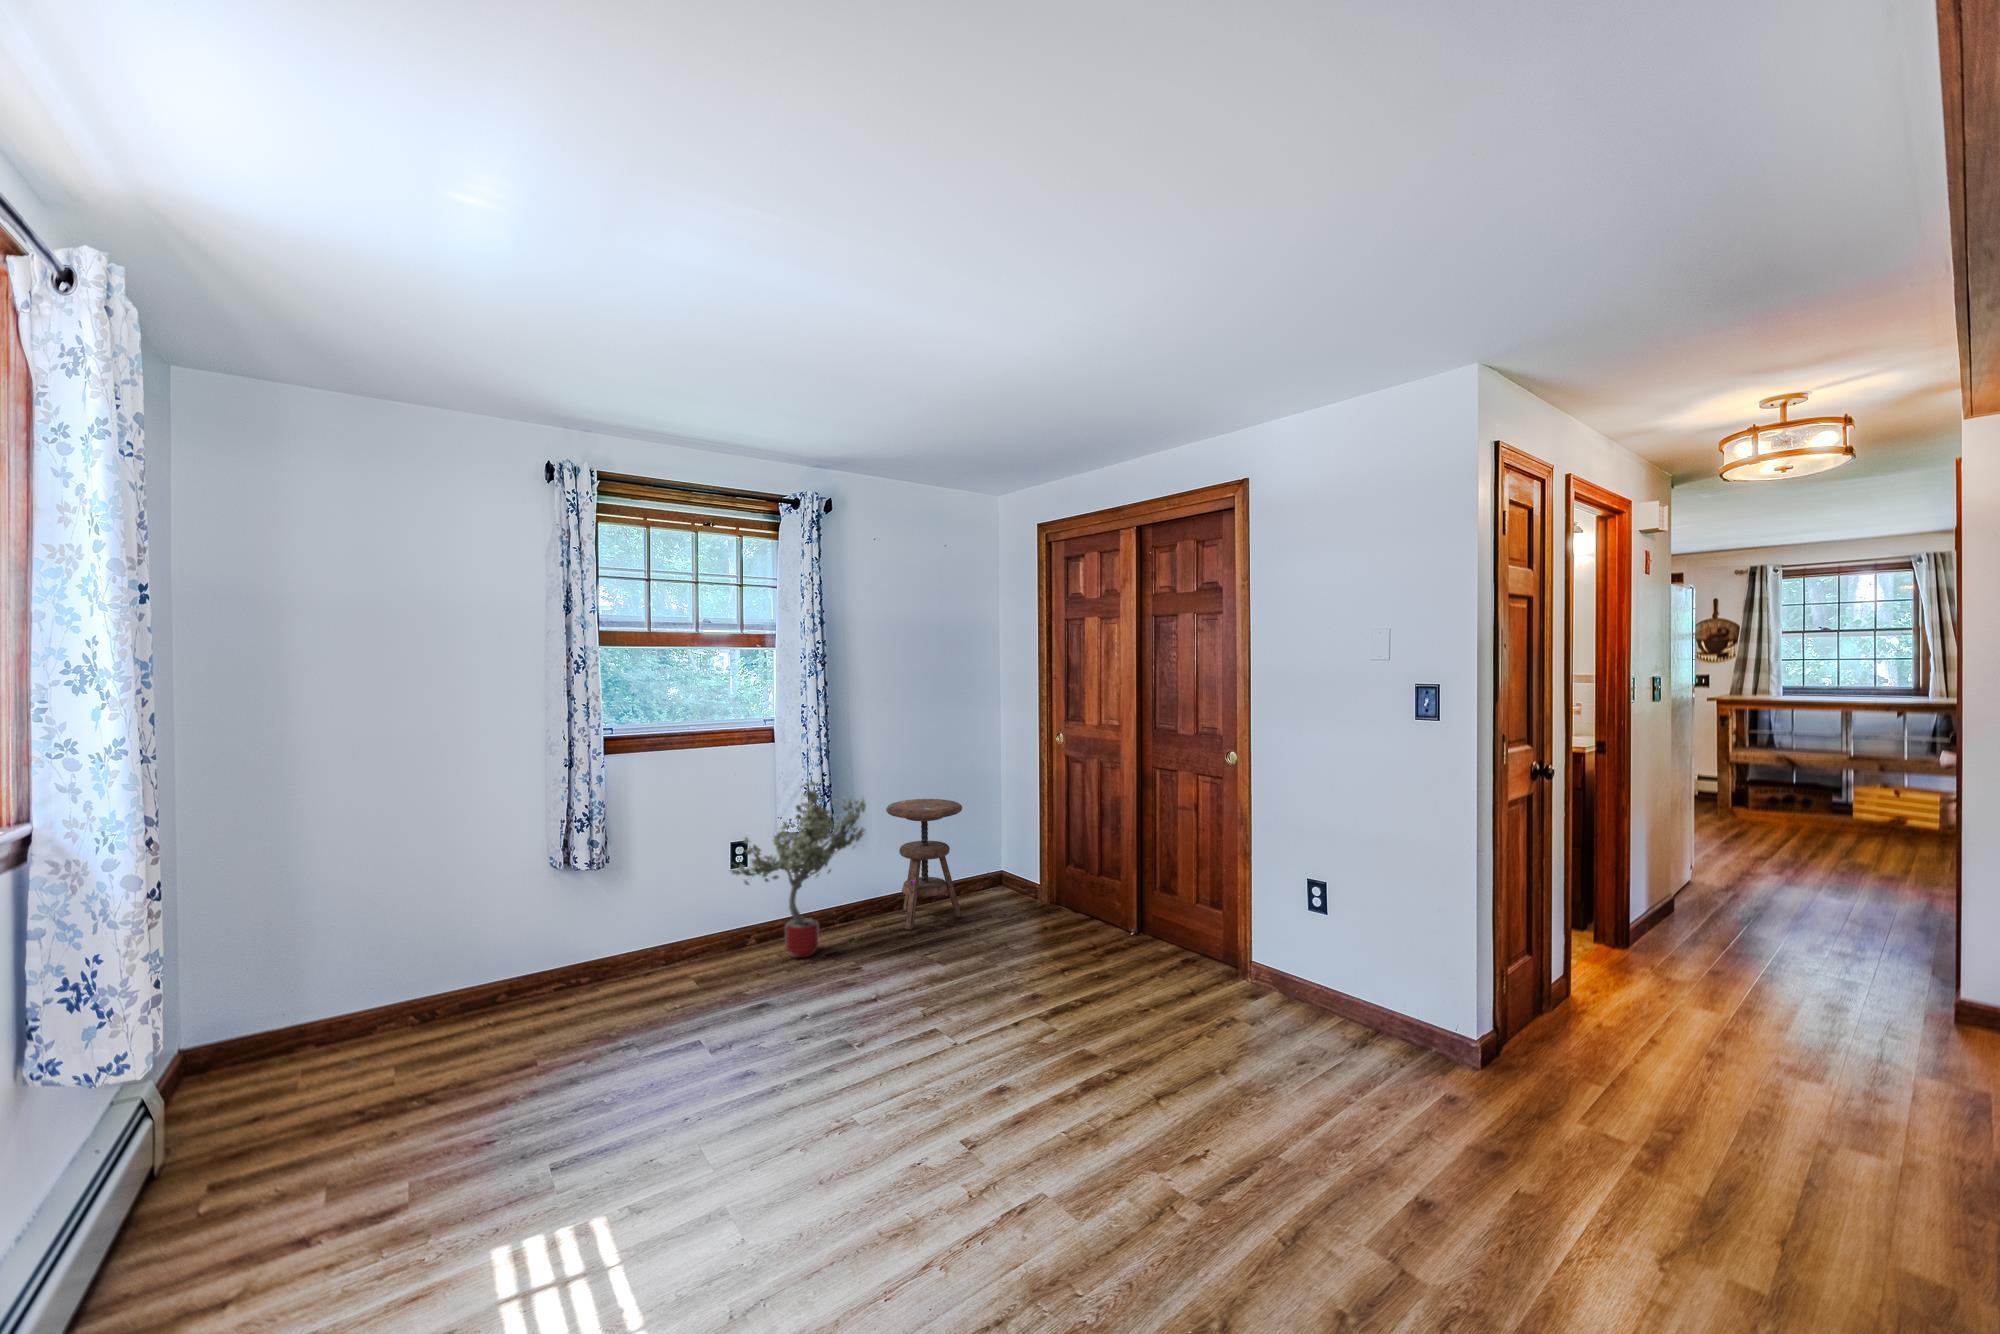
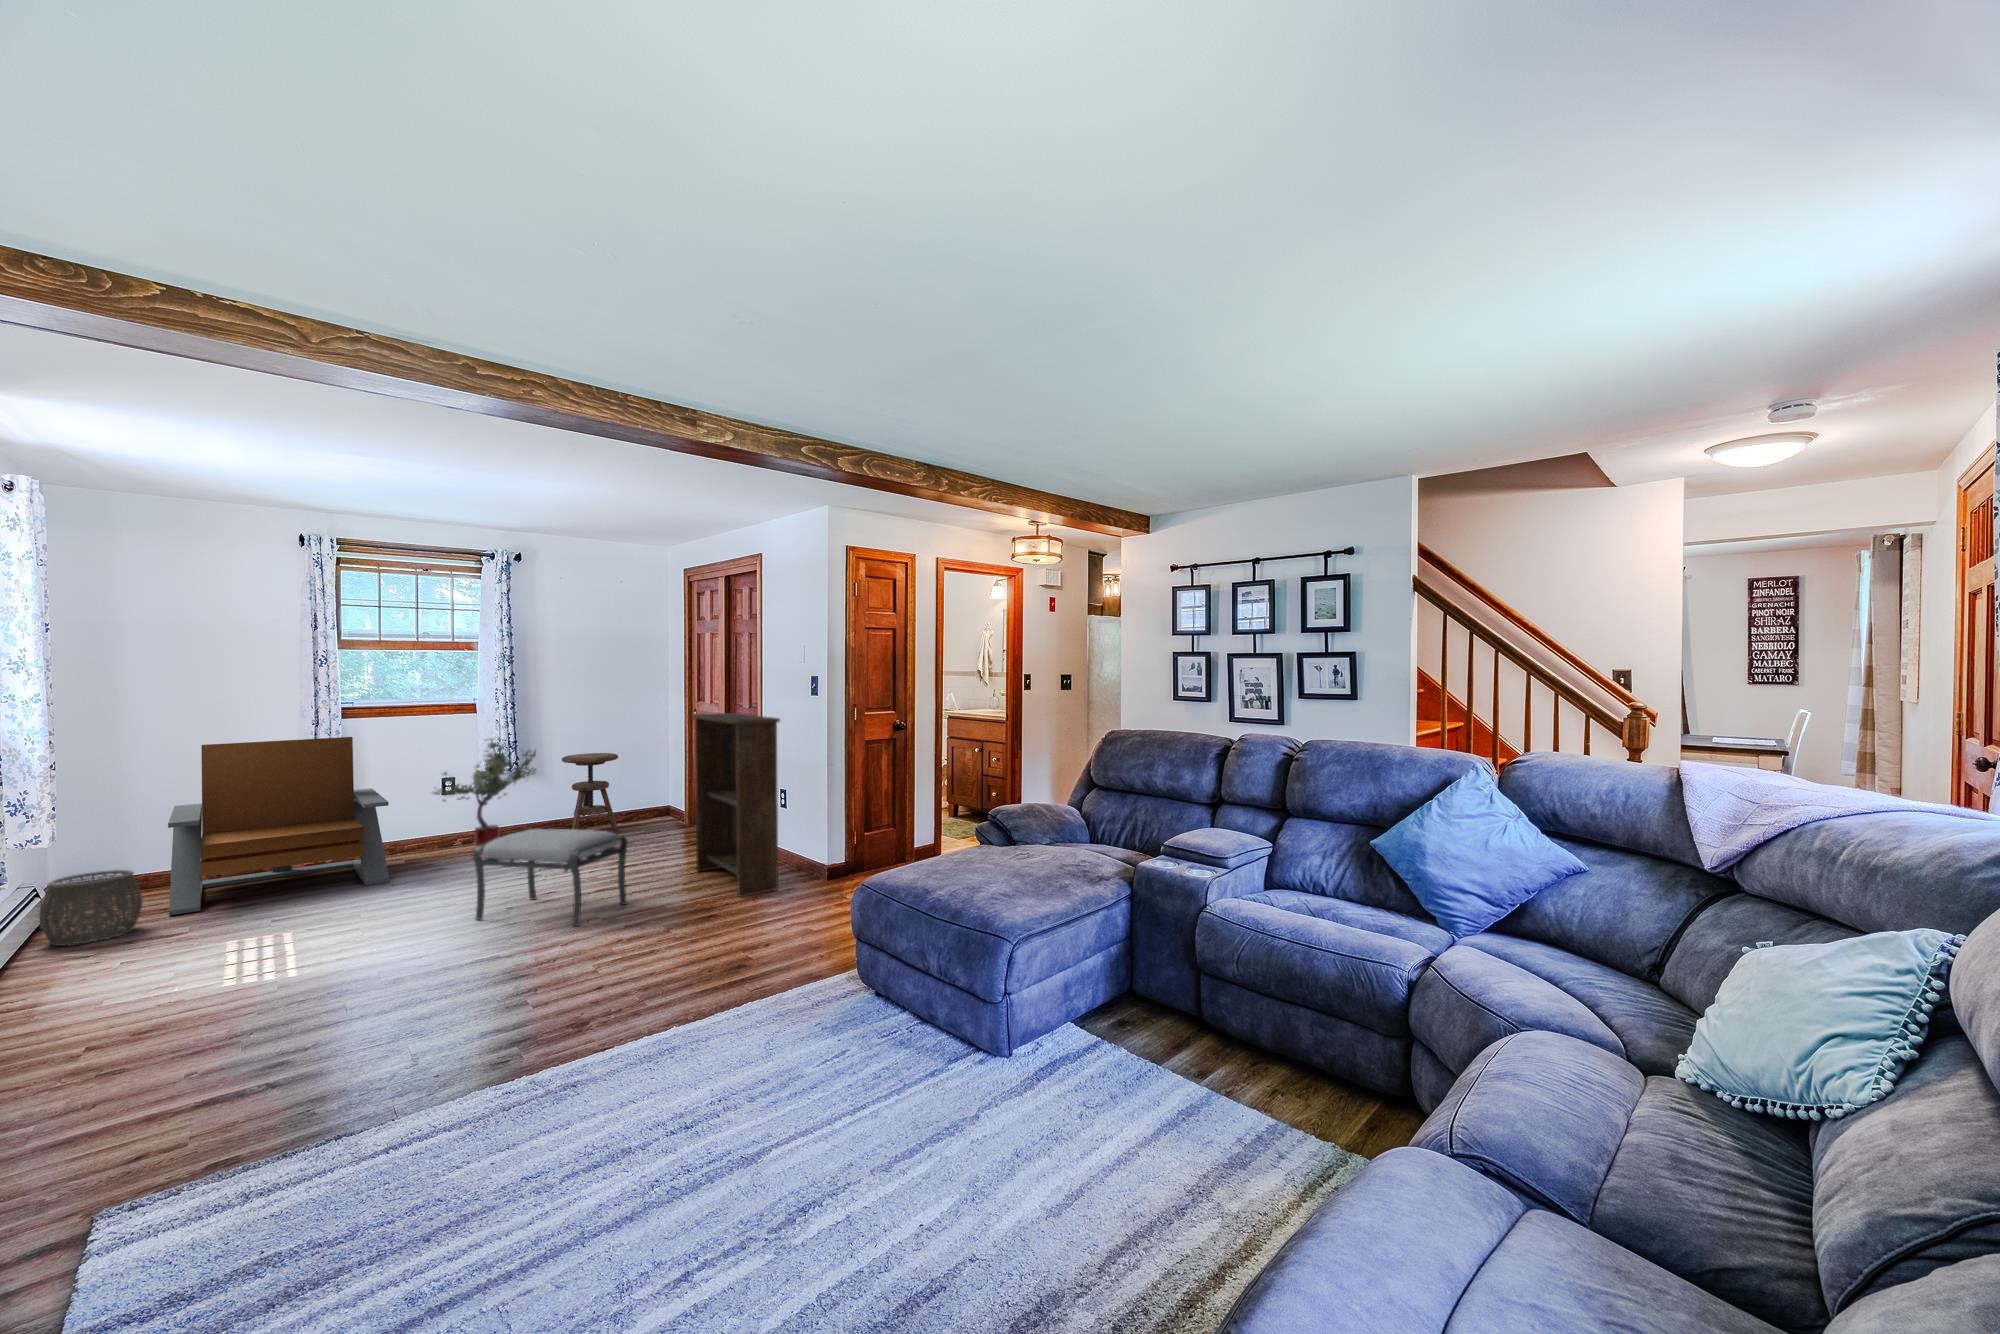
bookshelf: none [1214,757,1479,1144] -> present [692,713,780,896]
lounge chair: none [364,787,707,1149] -> present [168,737,389,915]
ottoman: none [963,994,1220,1258] -> present [473,829,628,926]
woven basket: none [124,1080,326,1274] -> present [39,870,142,946]

